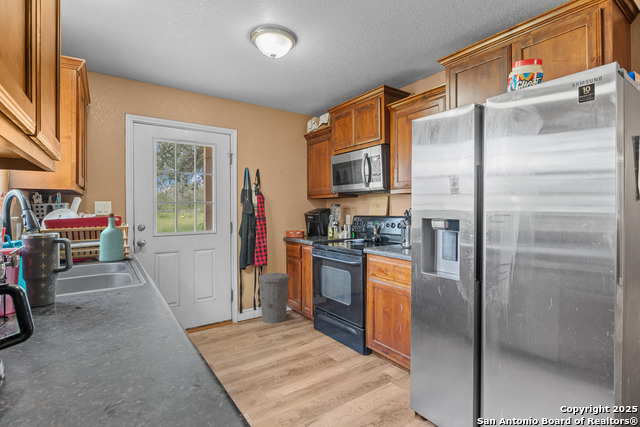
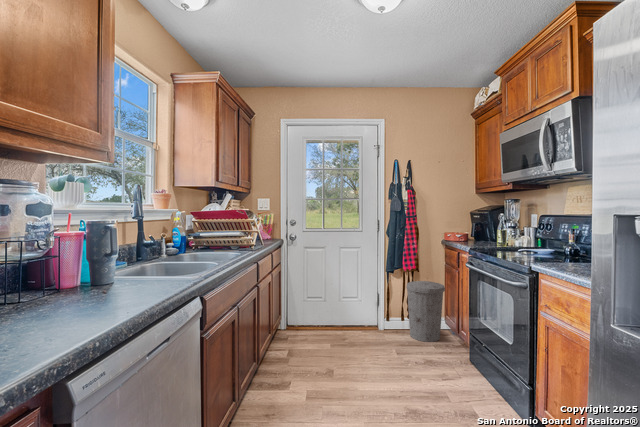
bottle: present [99,213,124,262] -> none [225,208,246,253]

